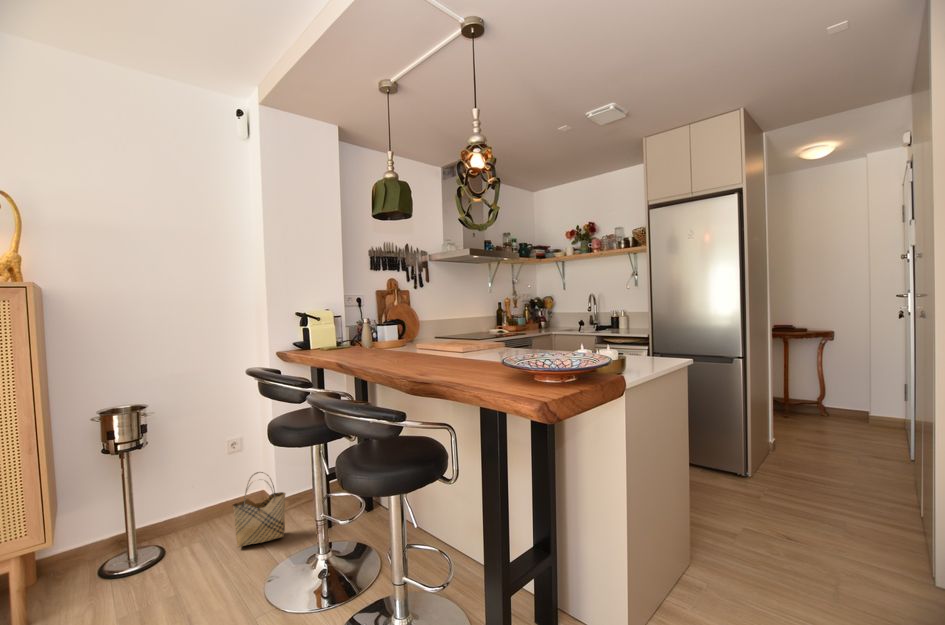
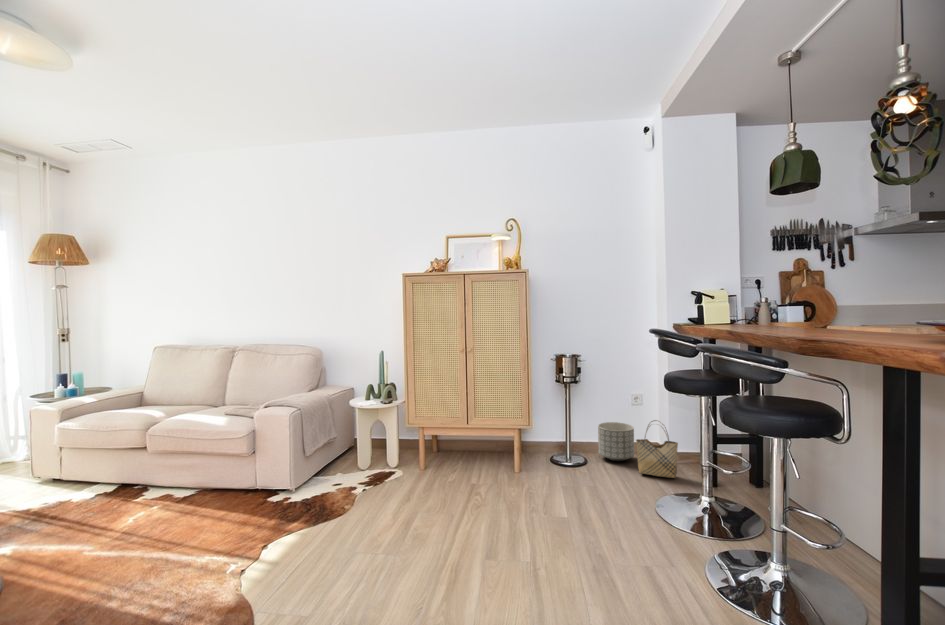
planter: none [178,481,232,538] -> present [598,422,634,461]

